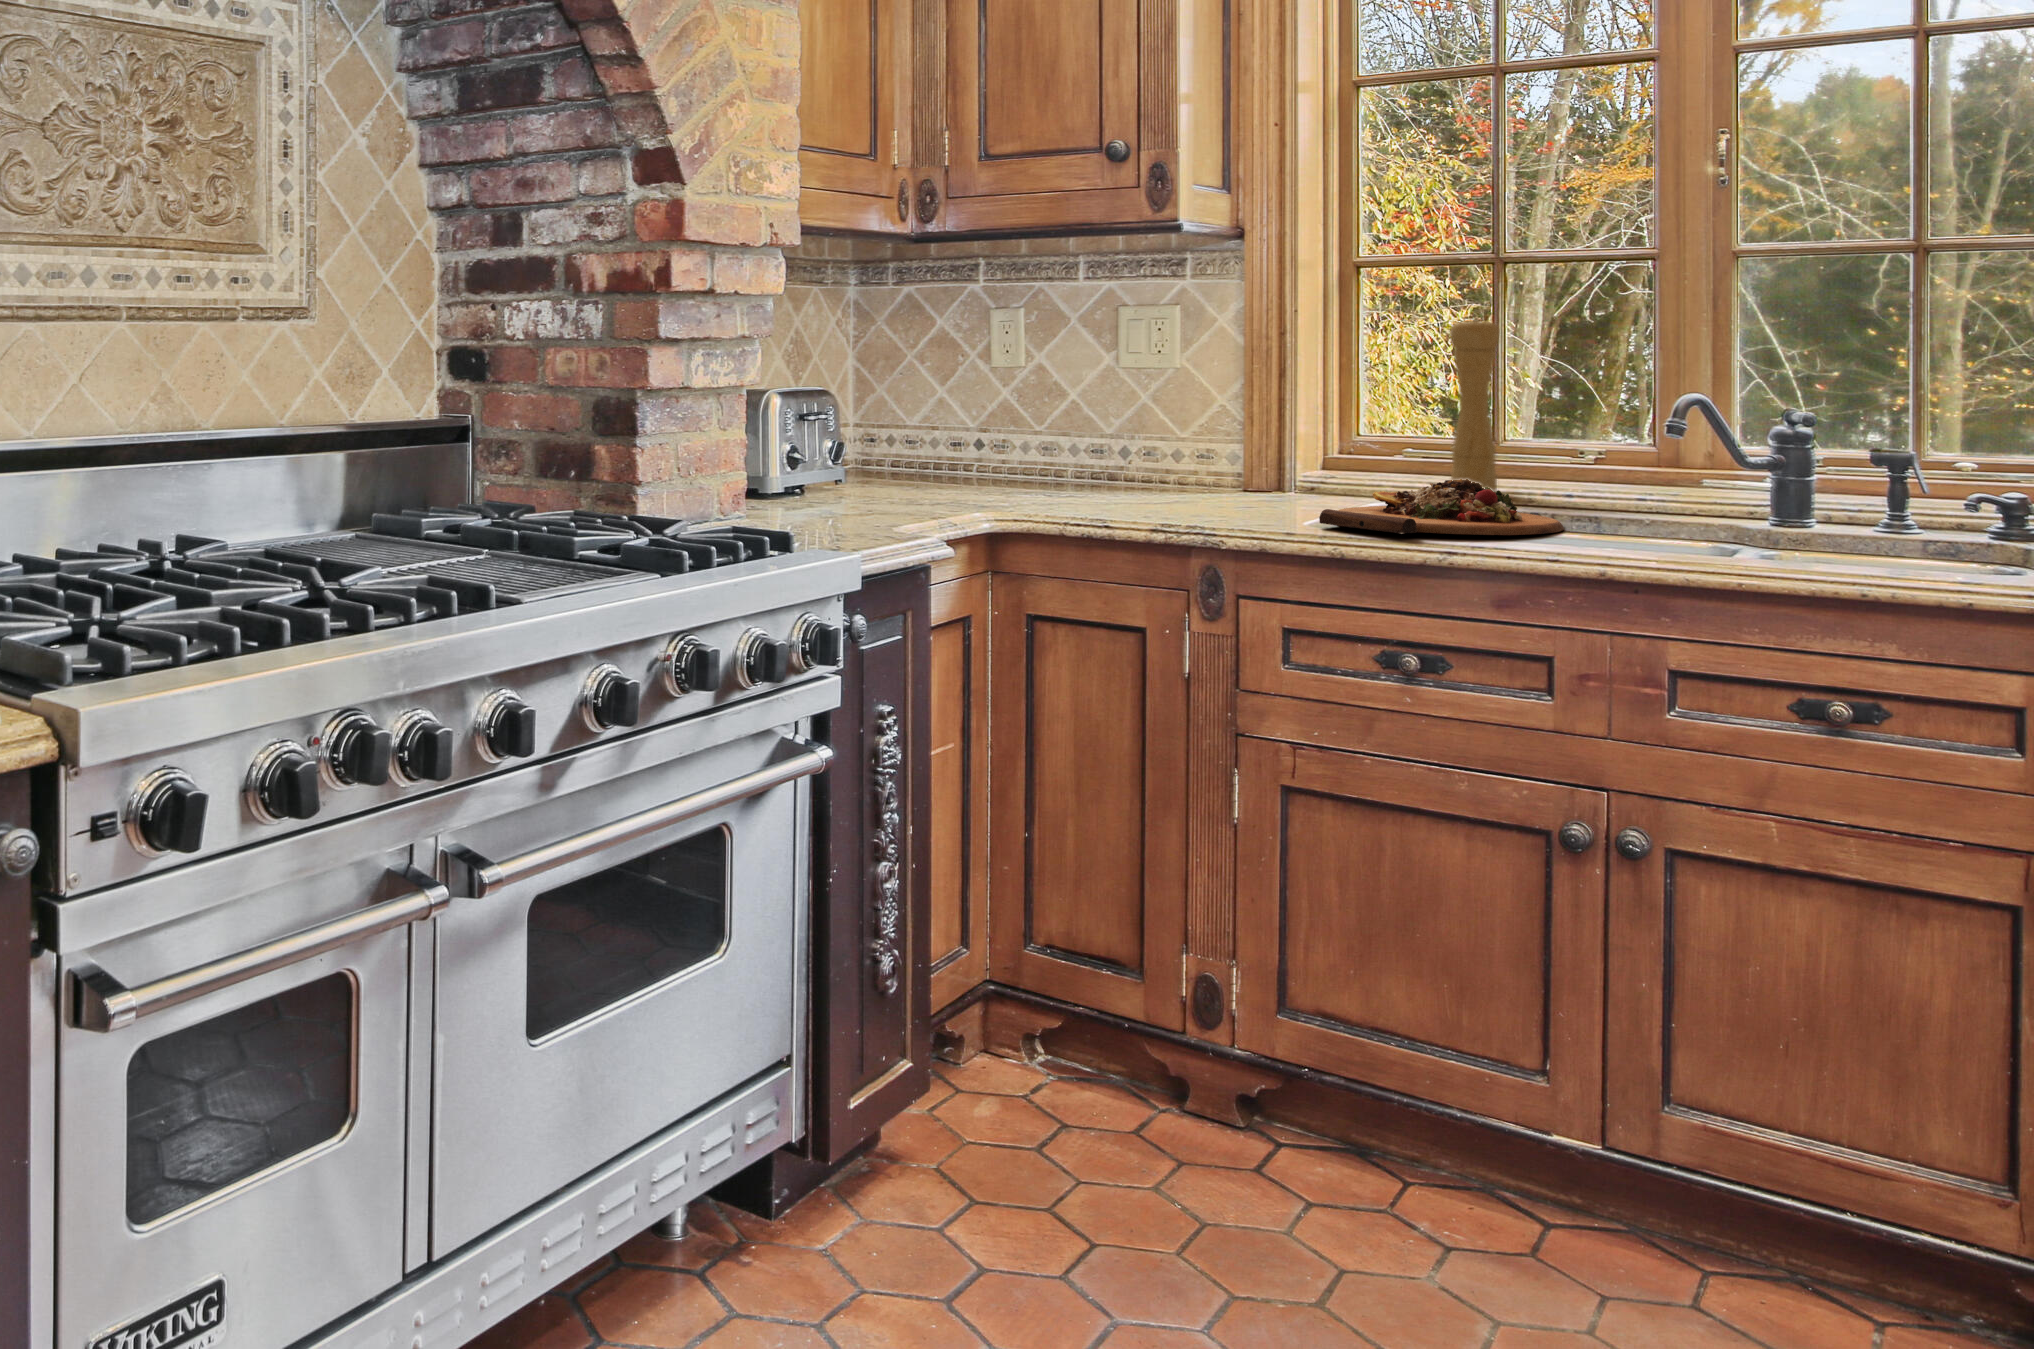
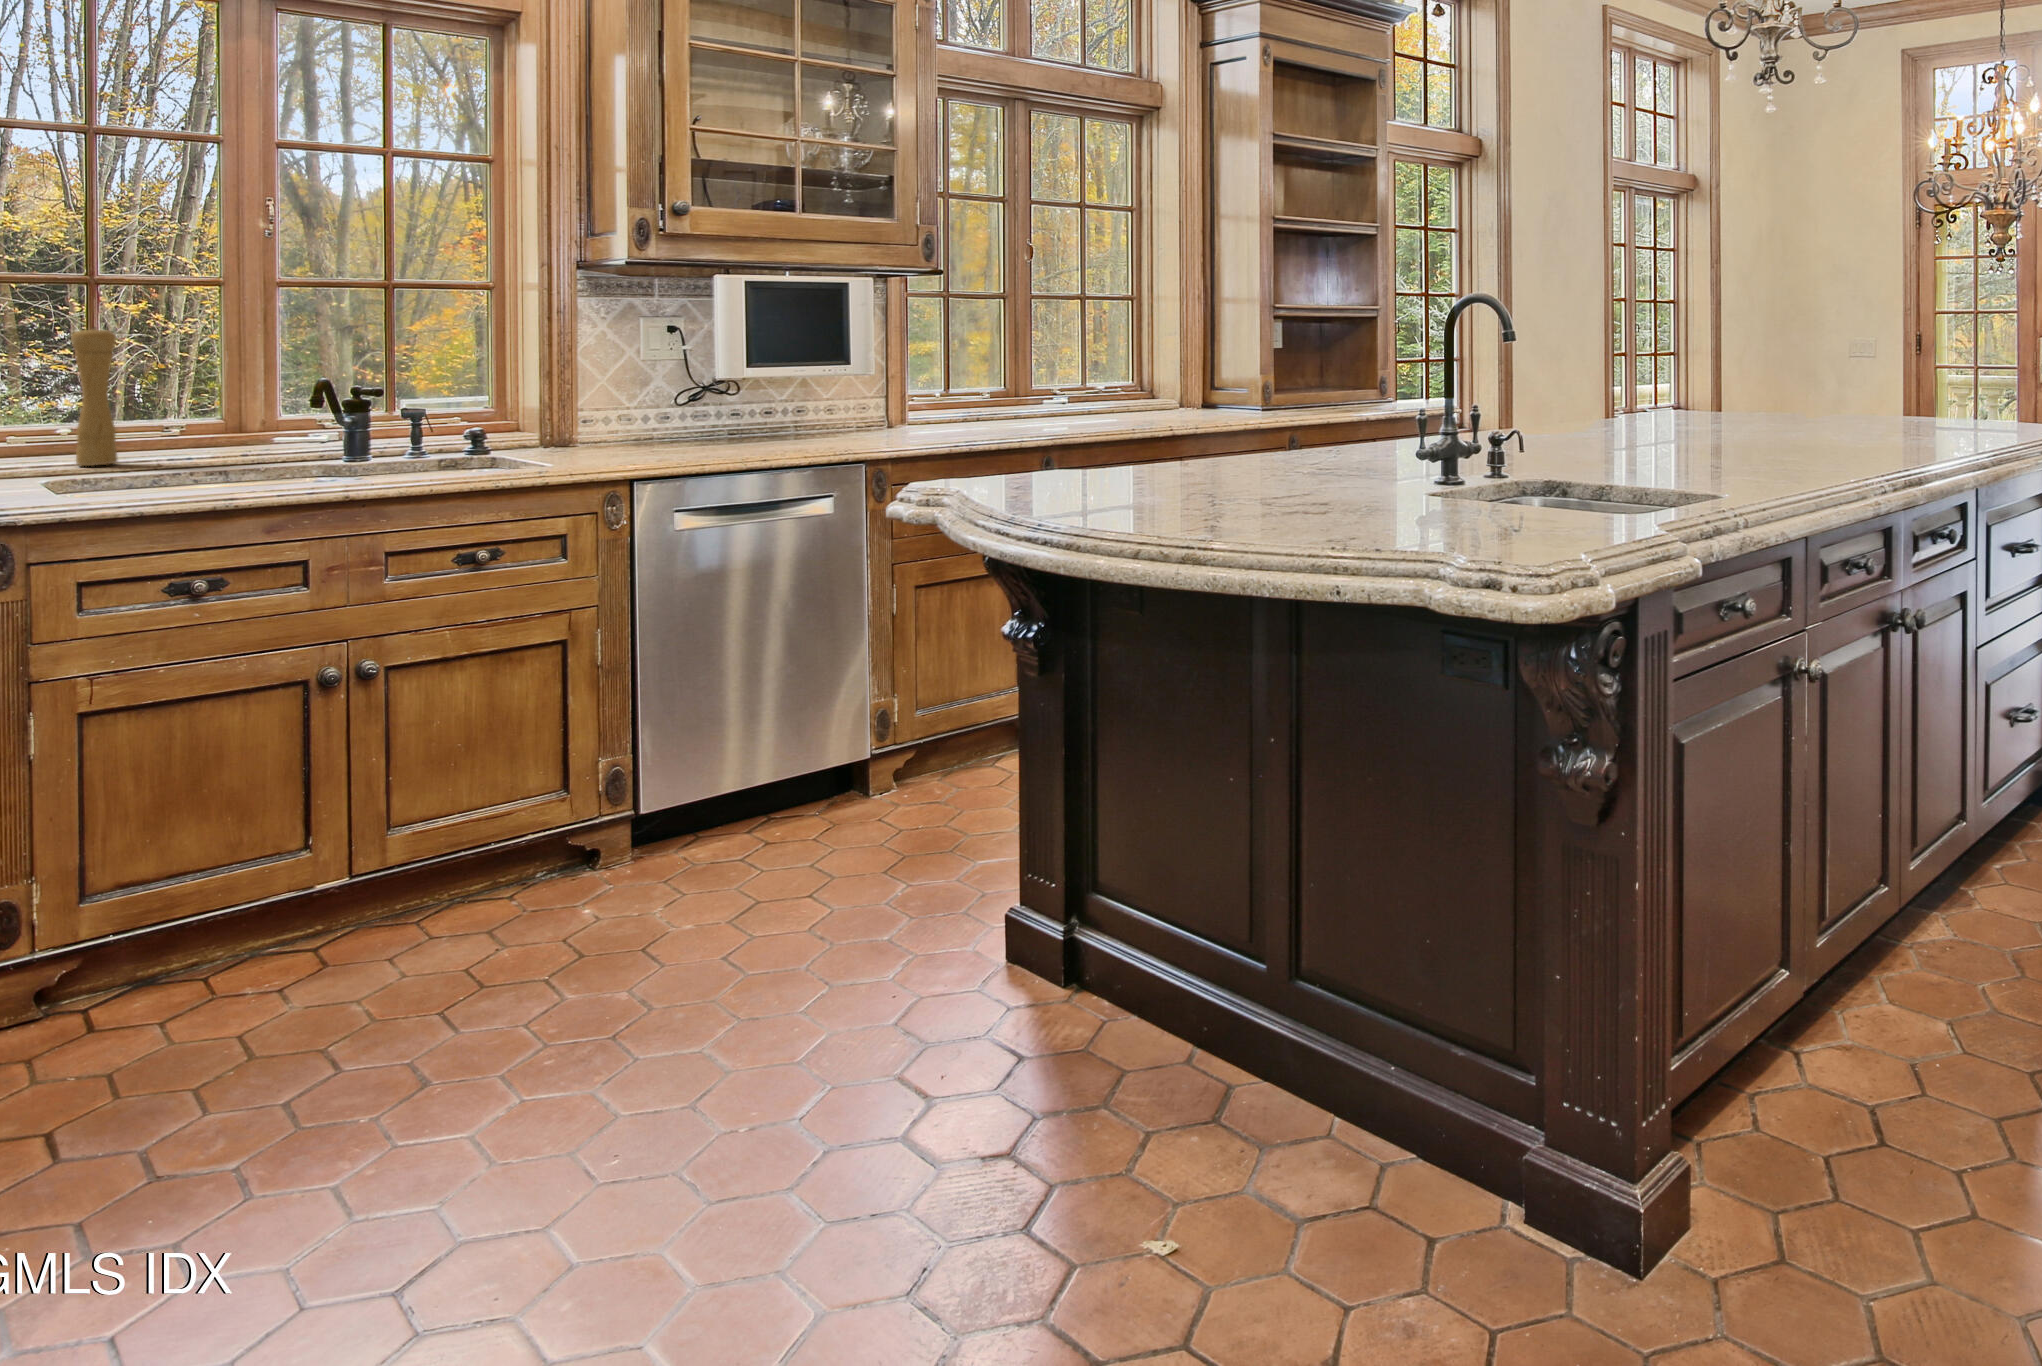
cutting board: present [1319,479,1564,535] -> none [64,449,261,495]

